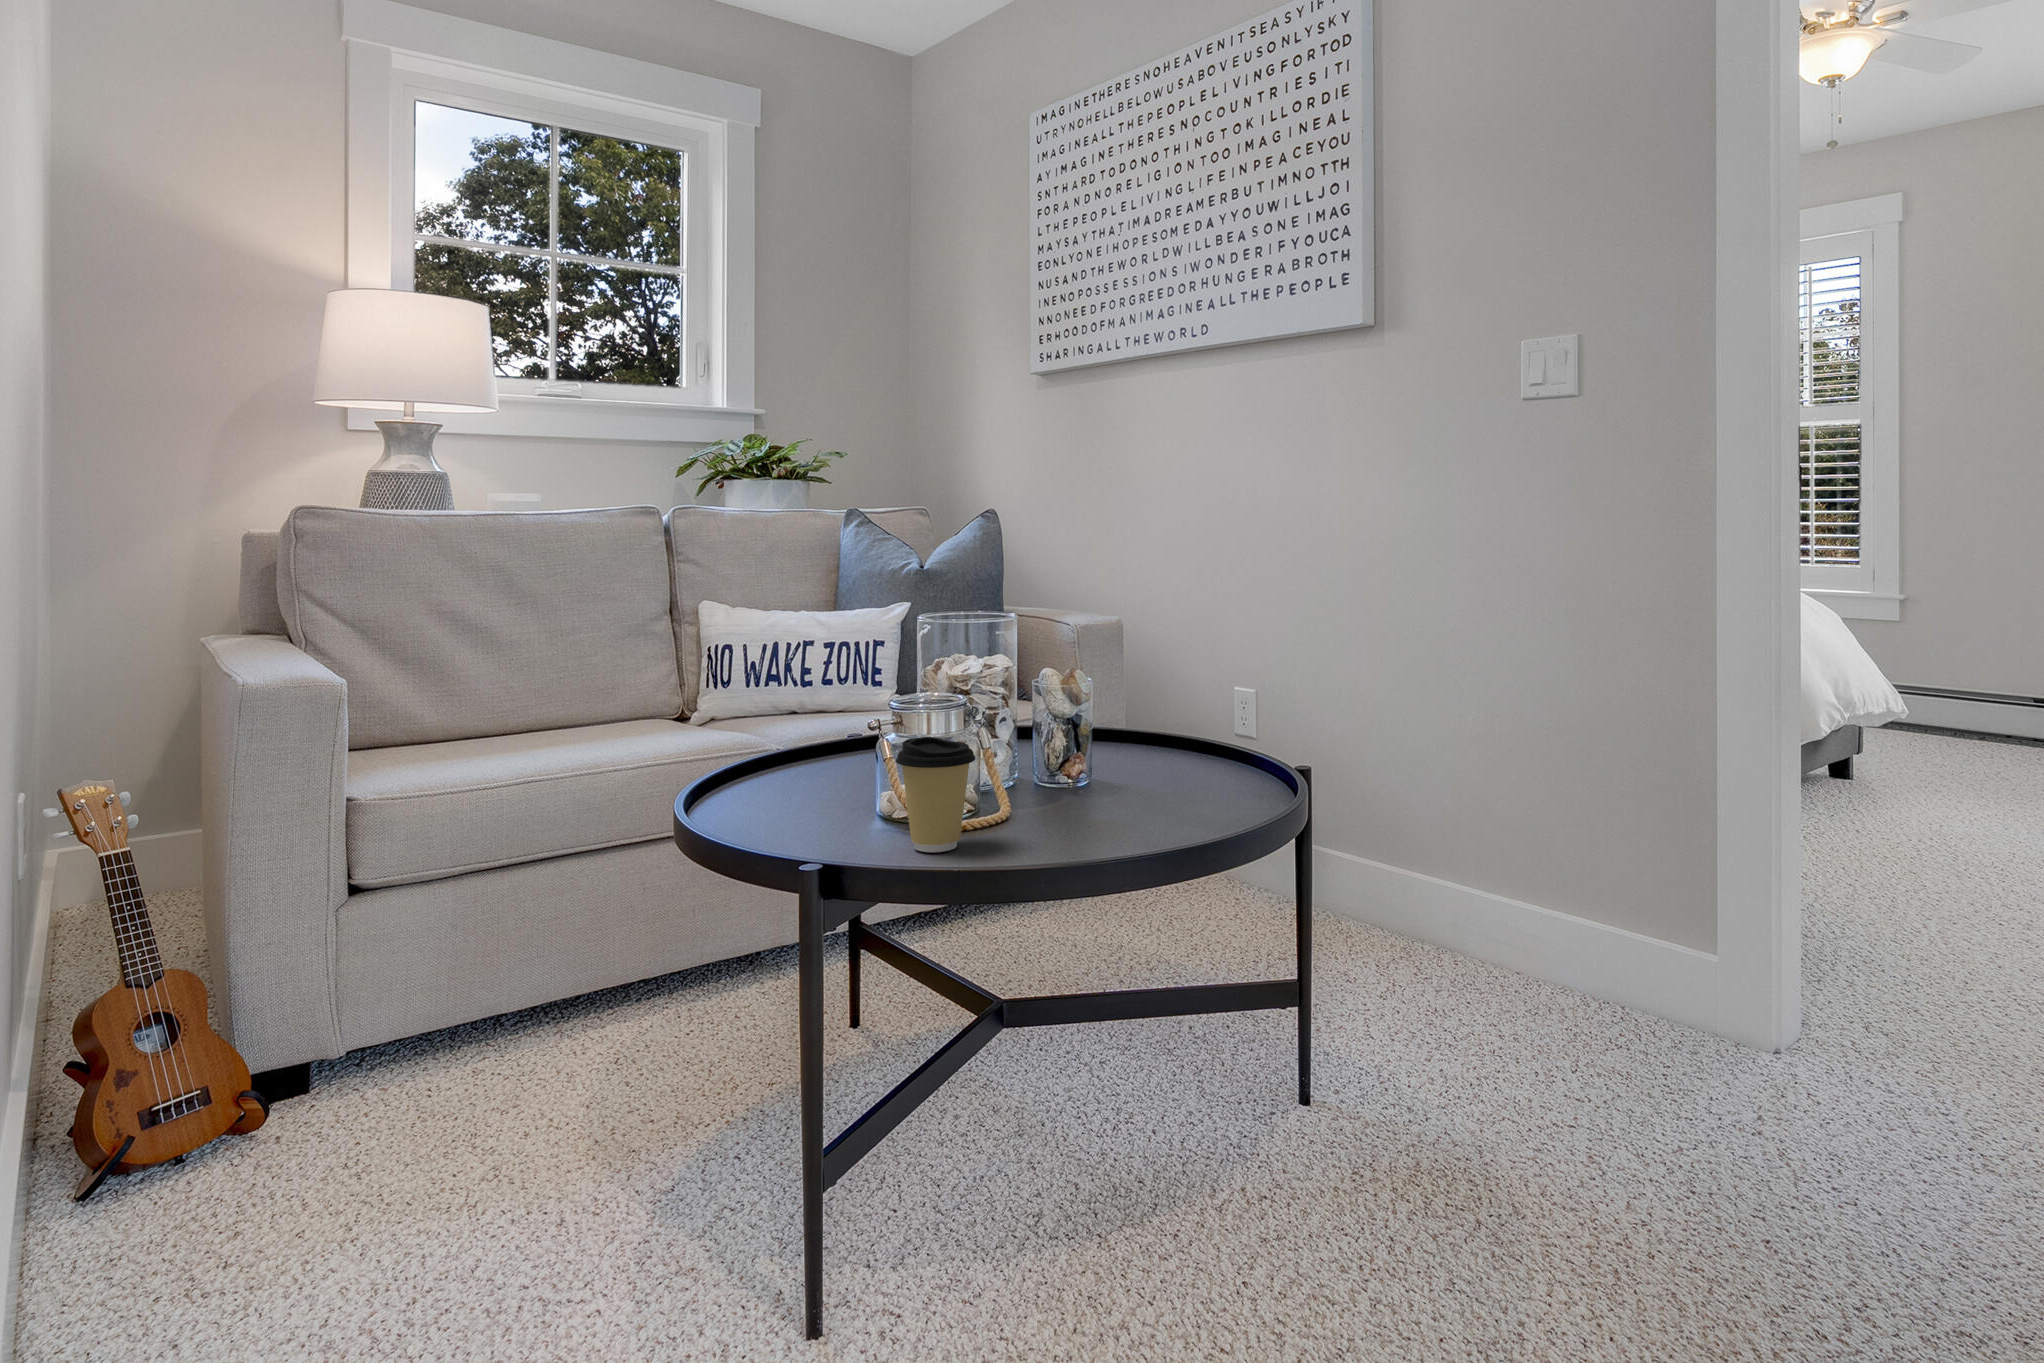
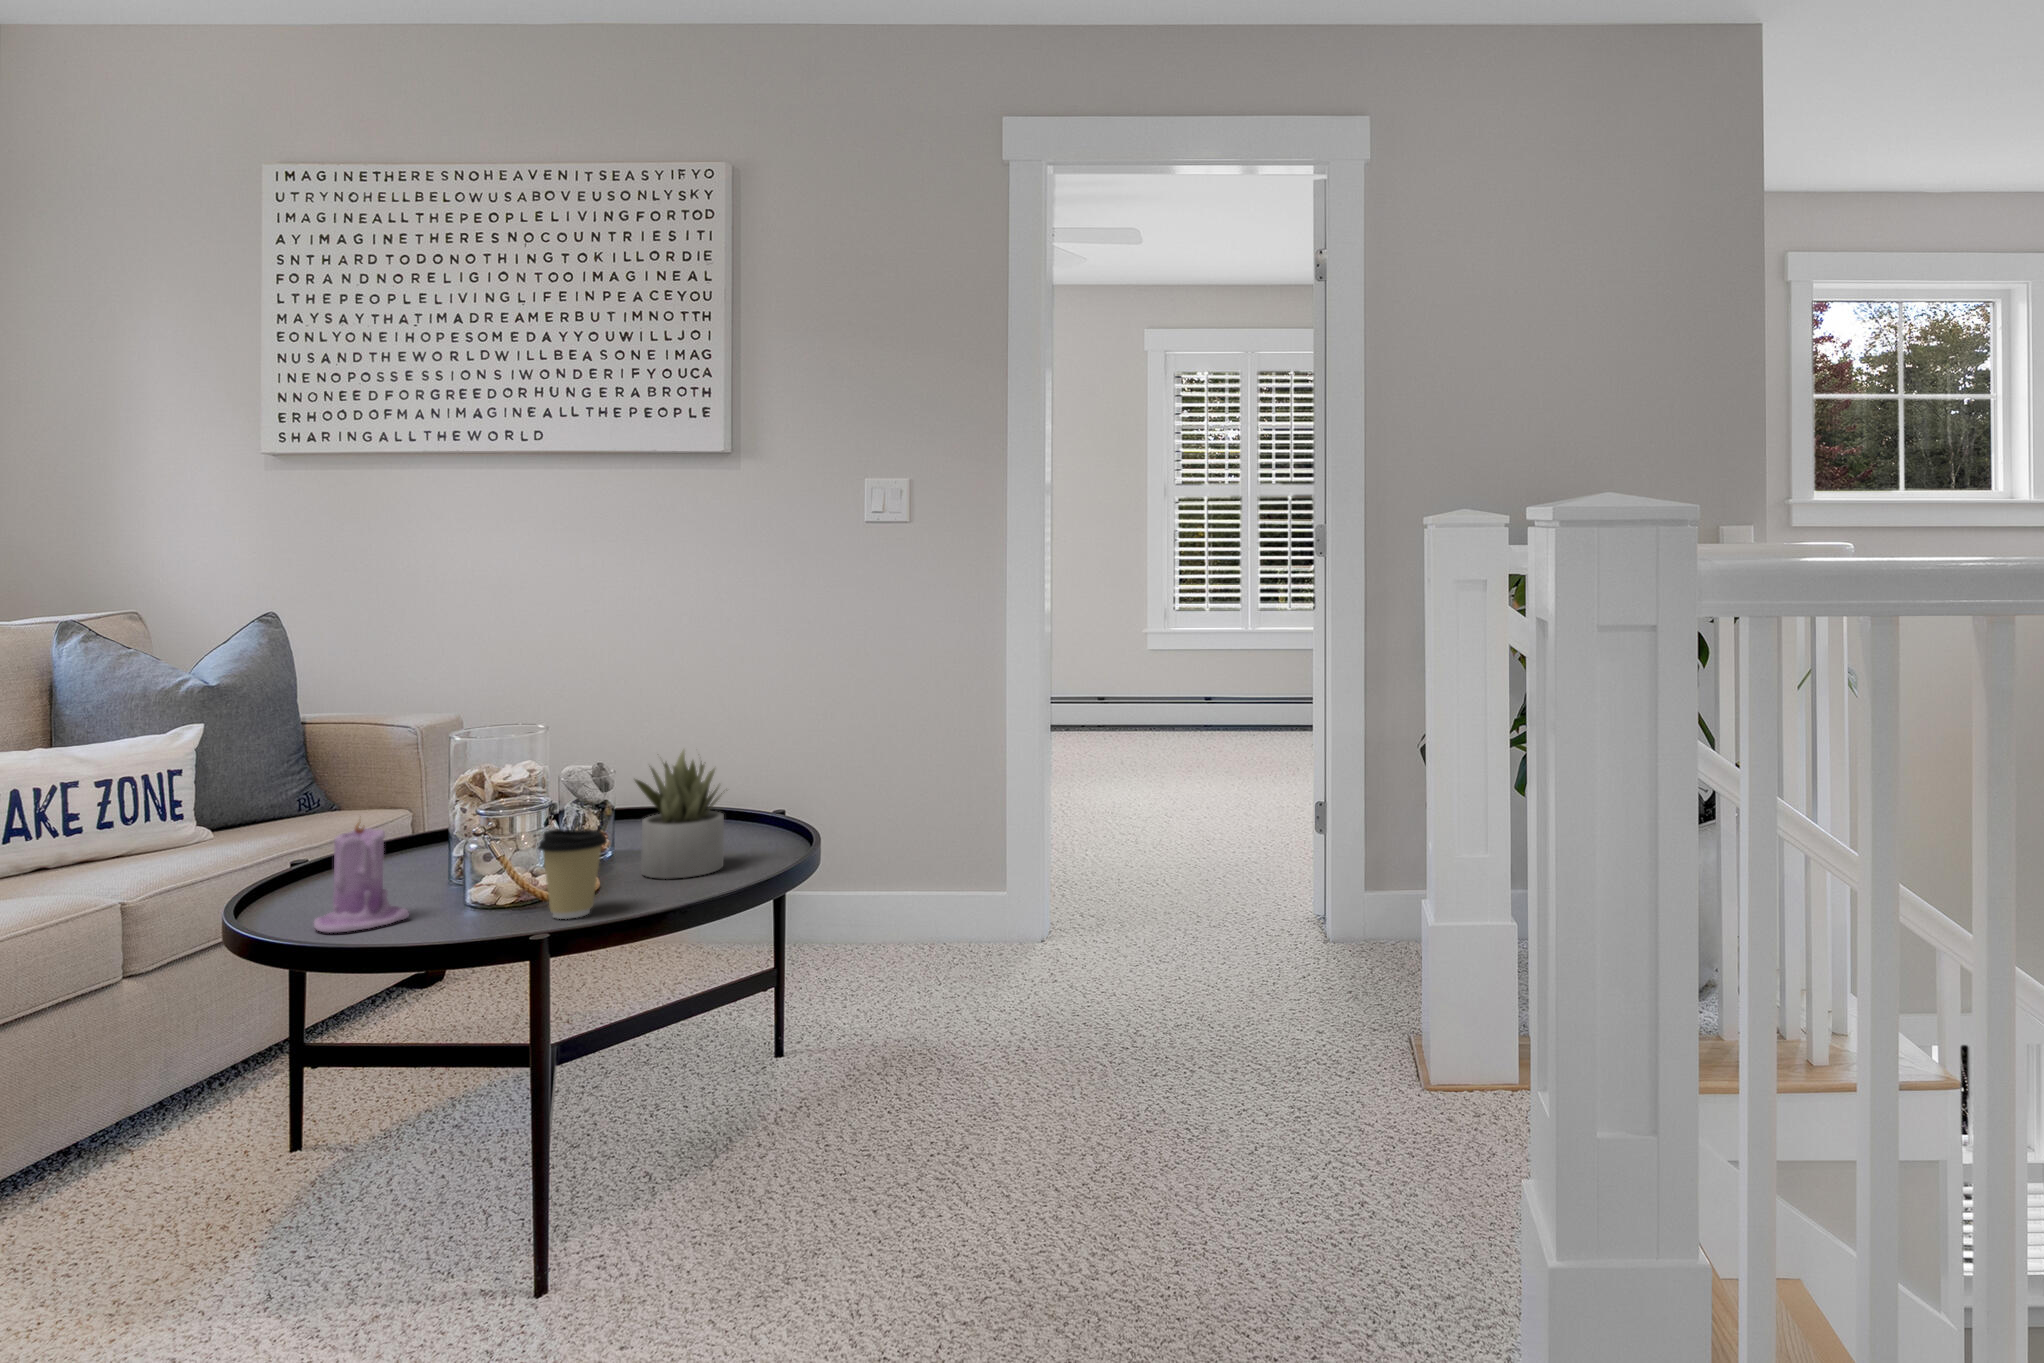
succulent plant: none [1068,655,1188,823] -> present [635,750,724,879]
candle: none [736,694,825,820] -> present [314,822,409,932]

